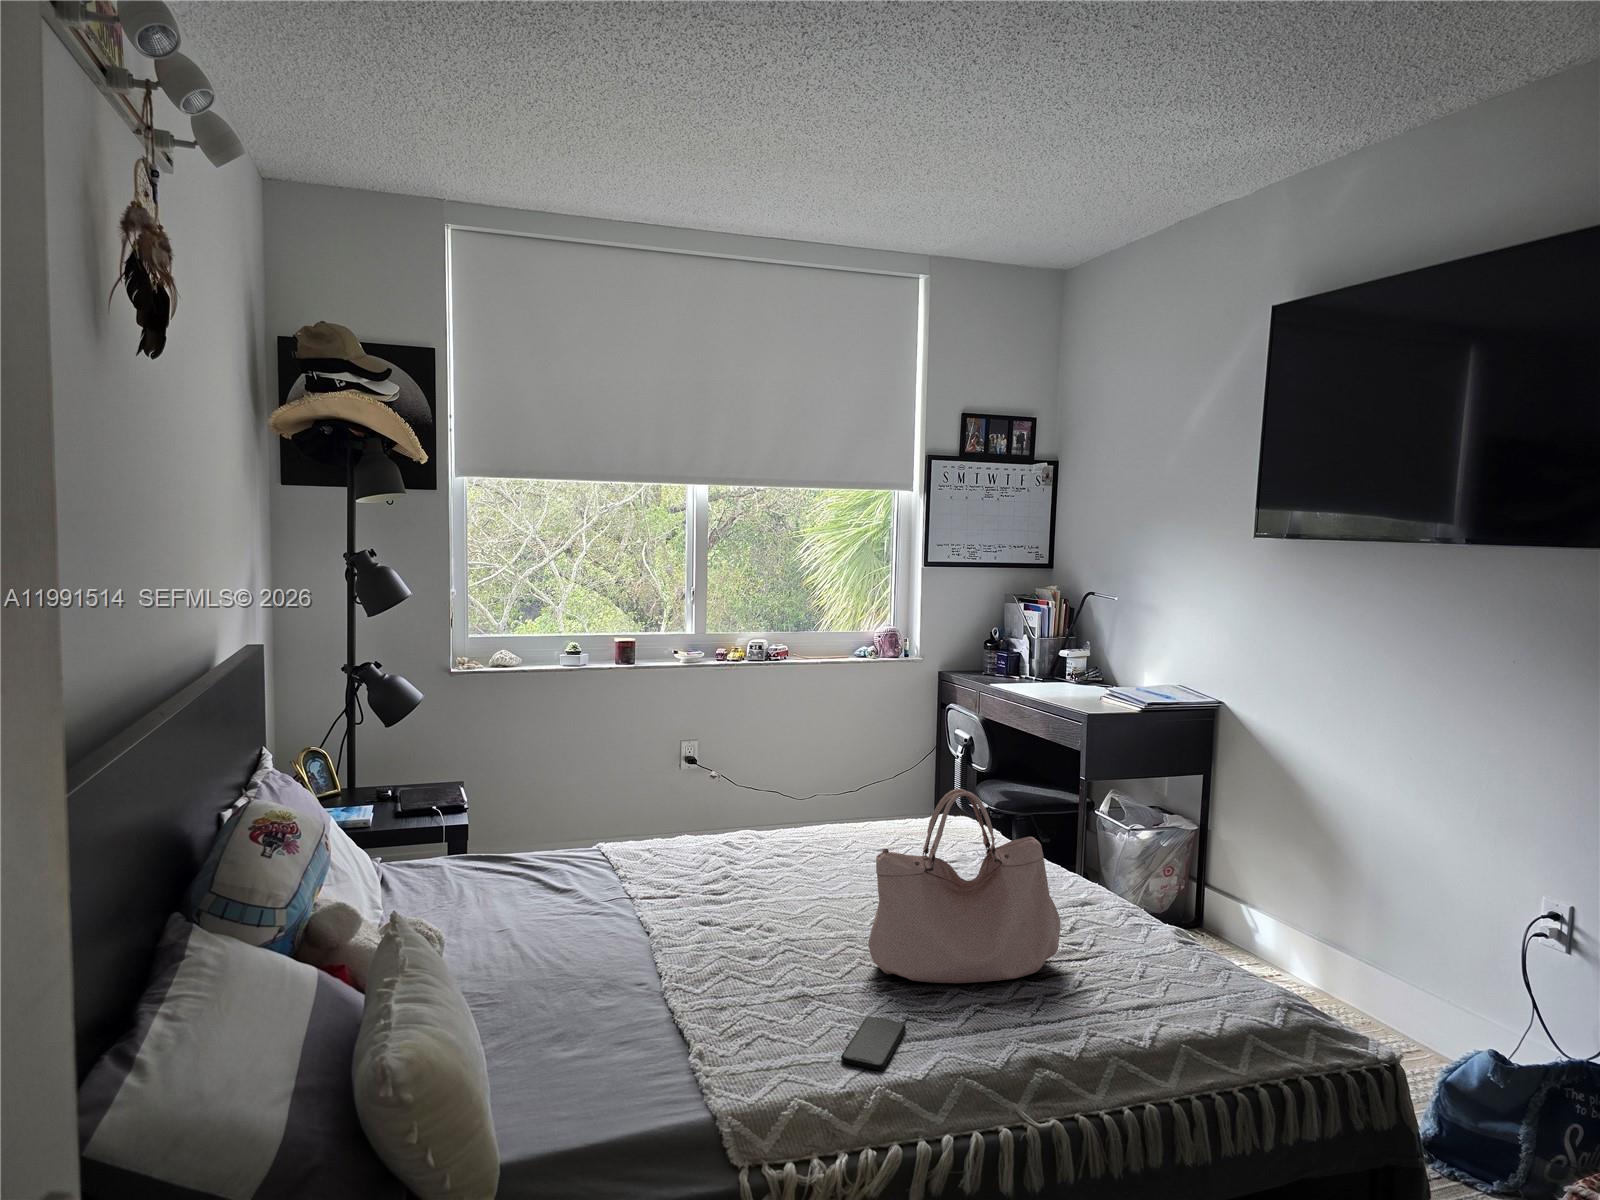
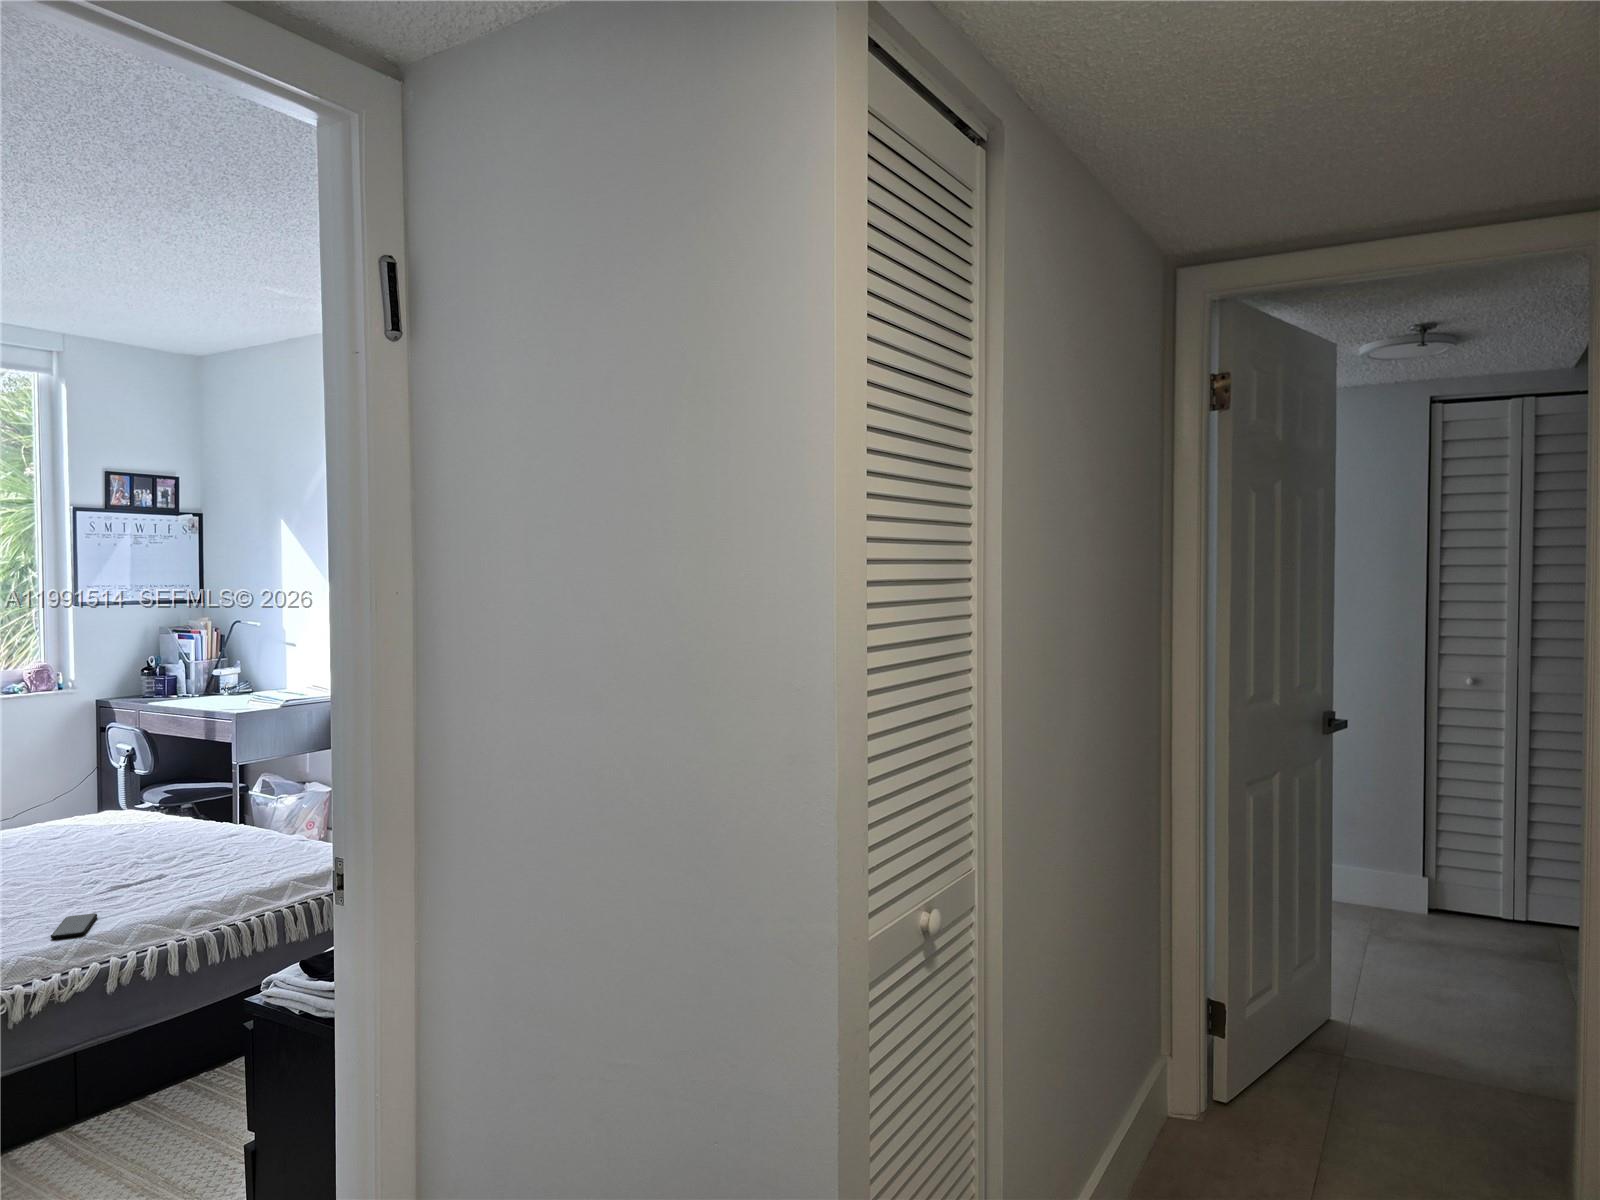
handbag: present [868,789,1061,983] -> none [60,766,208,897]

